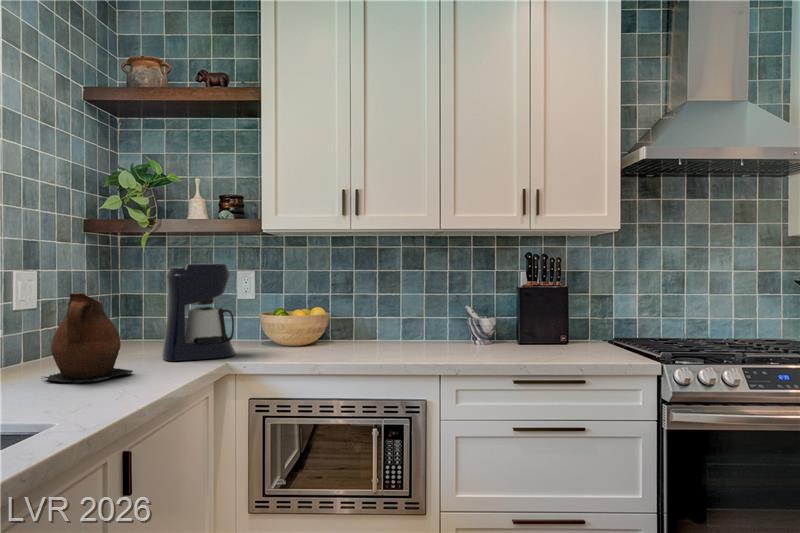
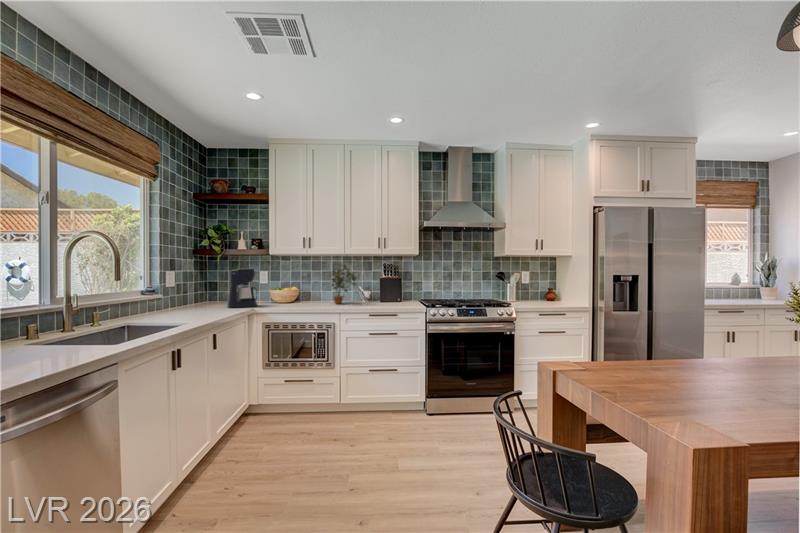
potted plant: none [391,253,470,350] -> present [327,264,356,304]
ceramic pitcher: present [41,293,133,383] -> none [181,280,216,313]

